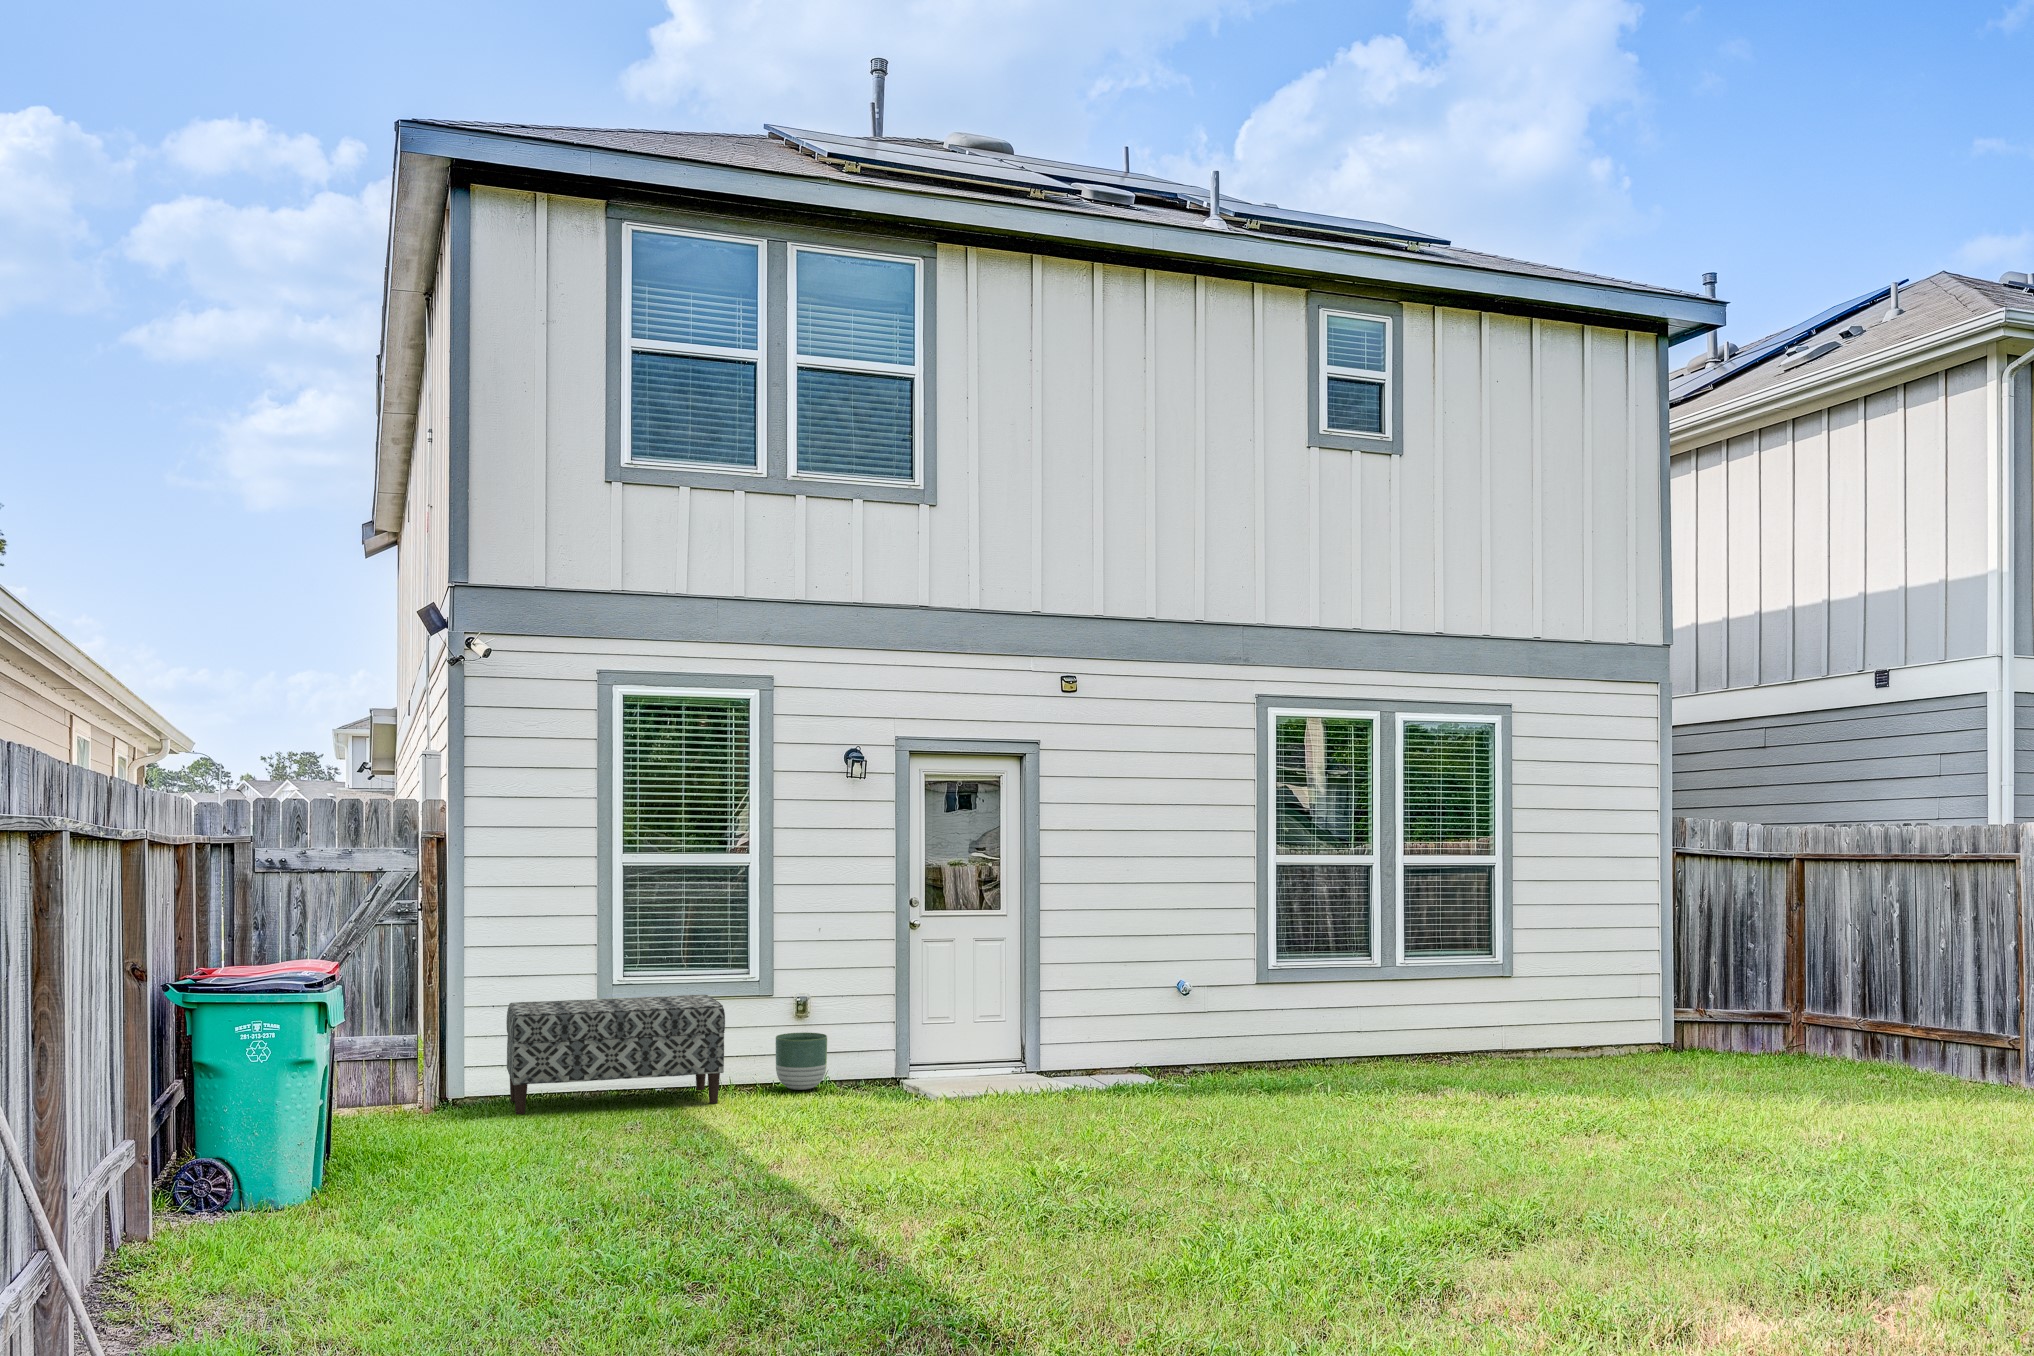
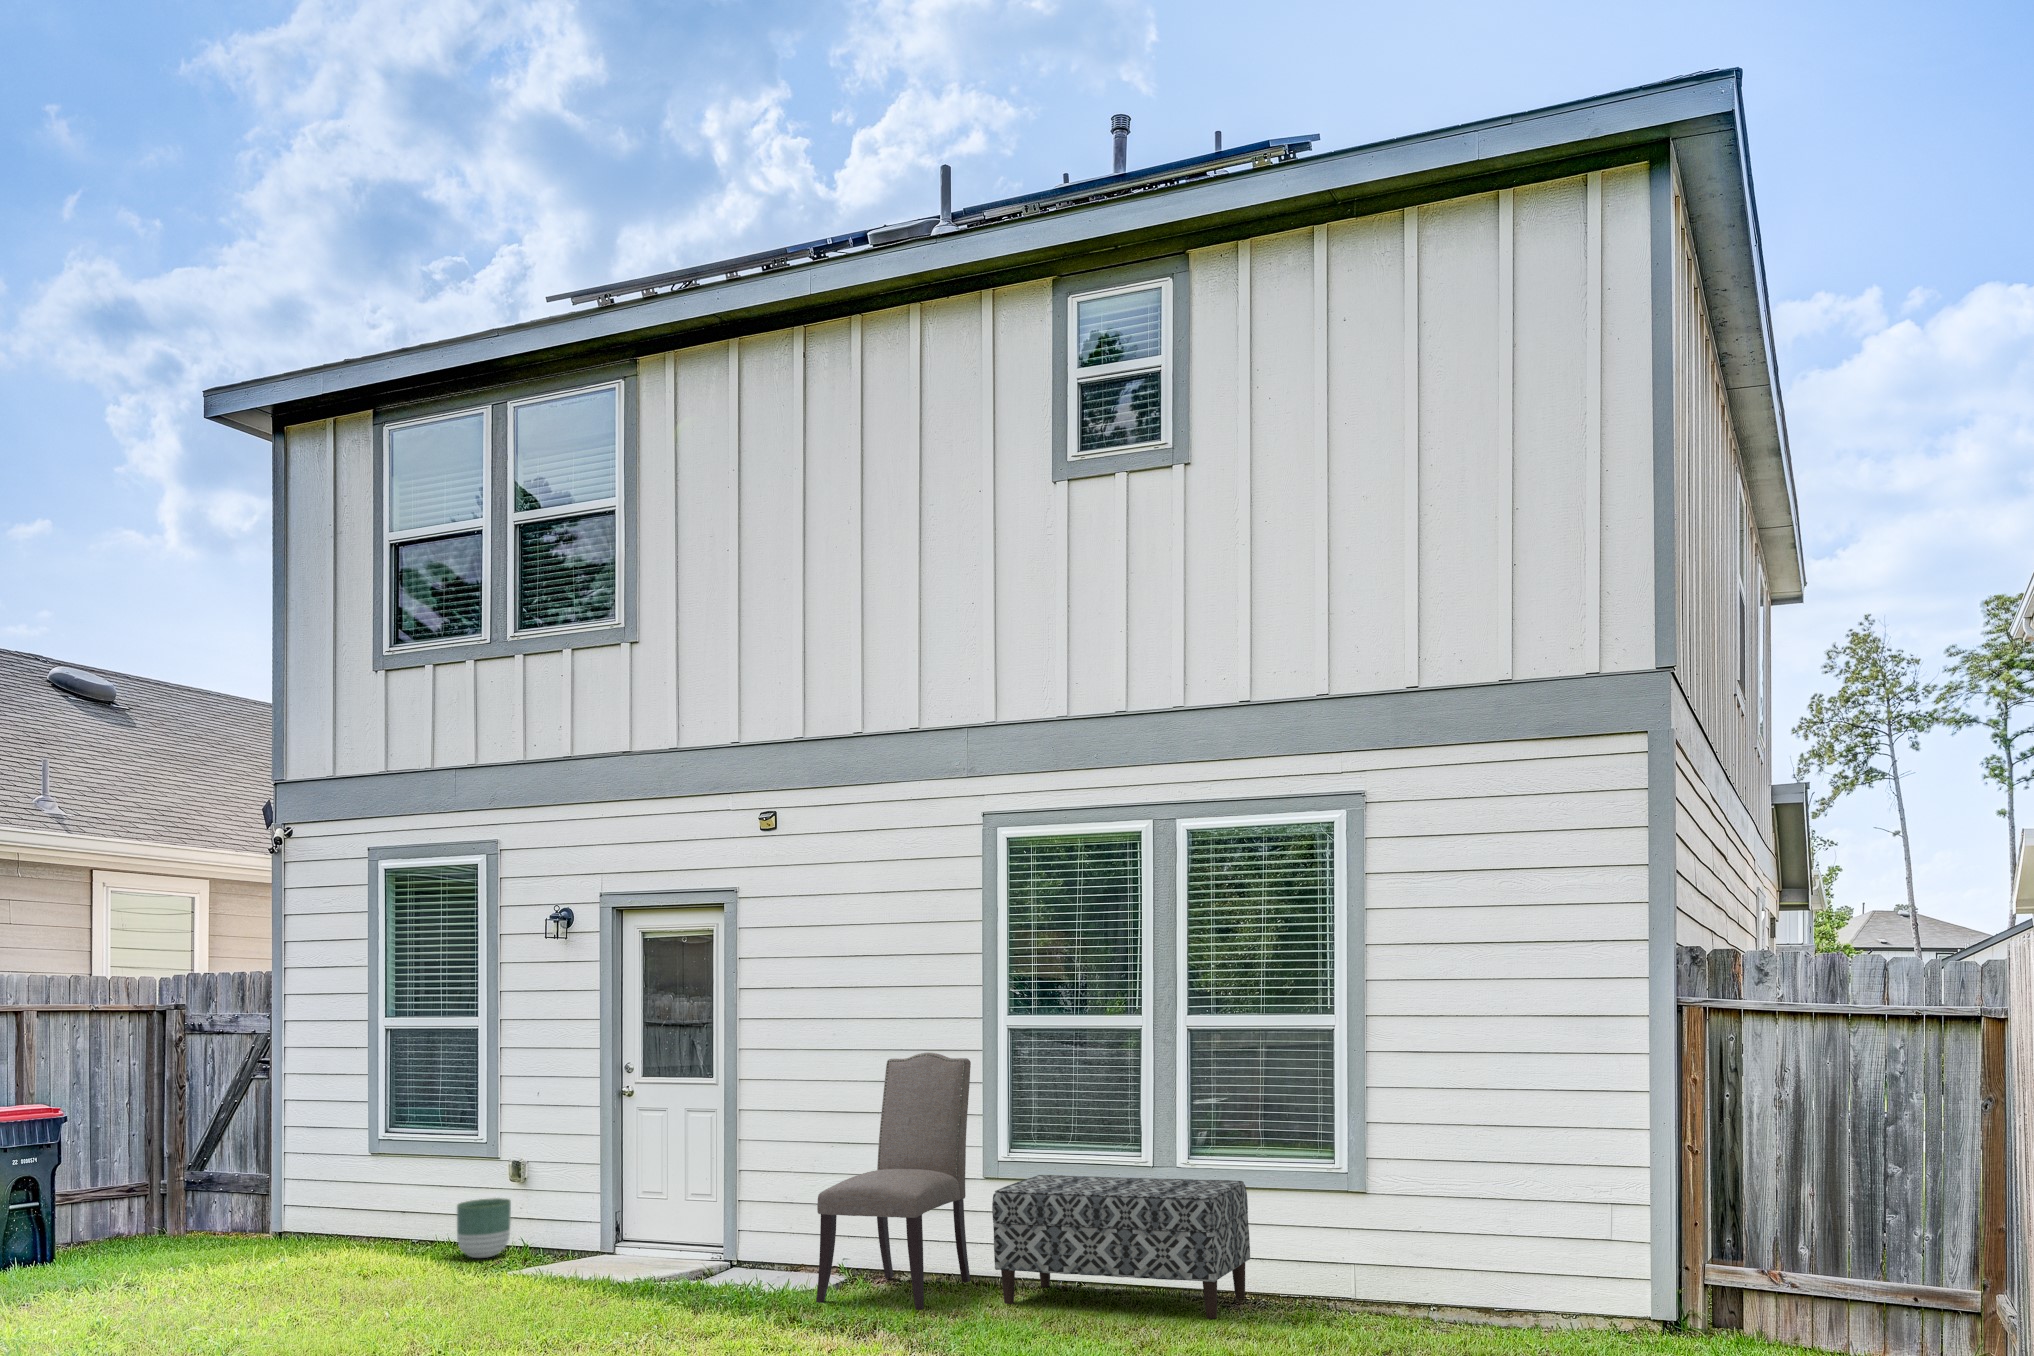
chair: none [1186,886,1315,1084] -> present [816,1053,971,1310]
bench: present [506,995,725,1115] -> present [992,1175,1250,1319]

